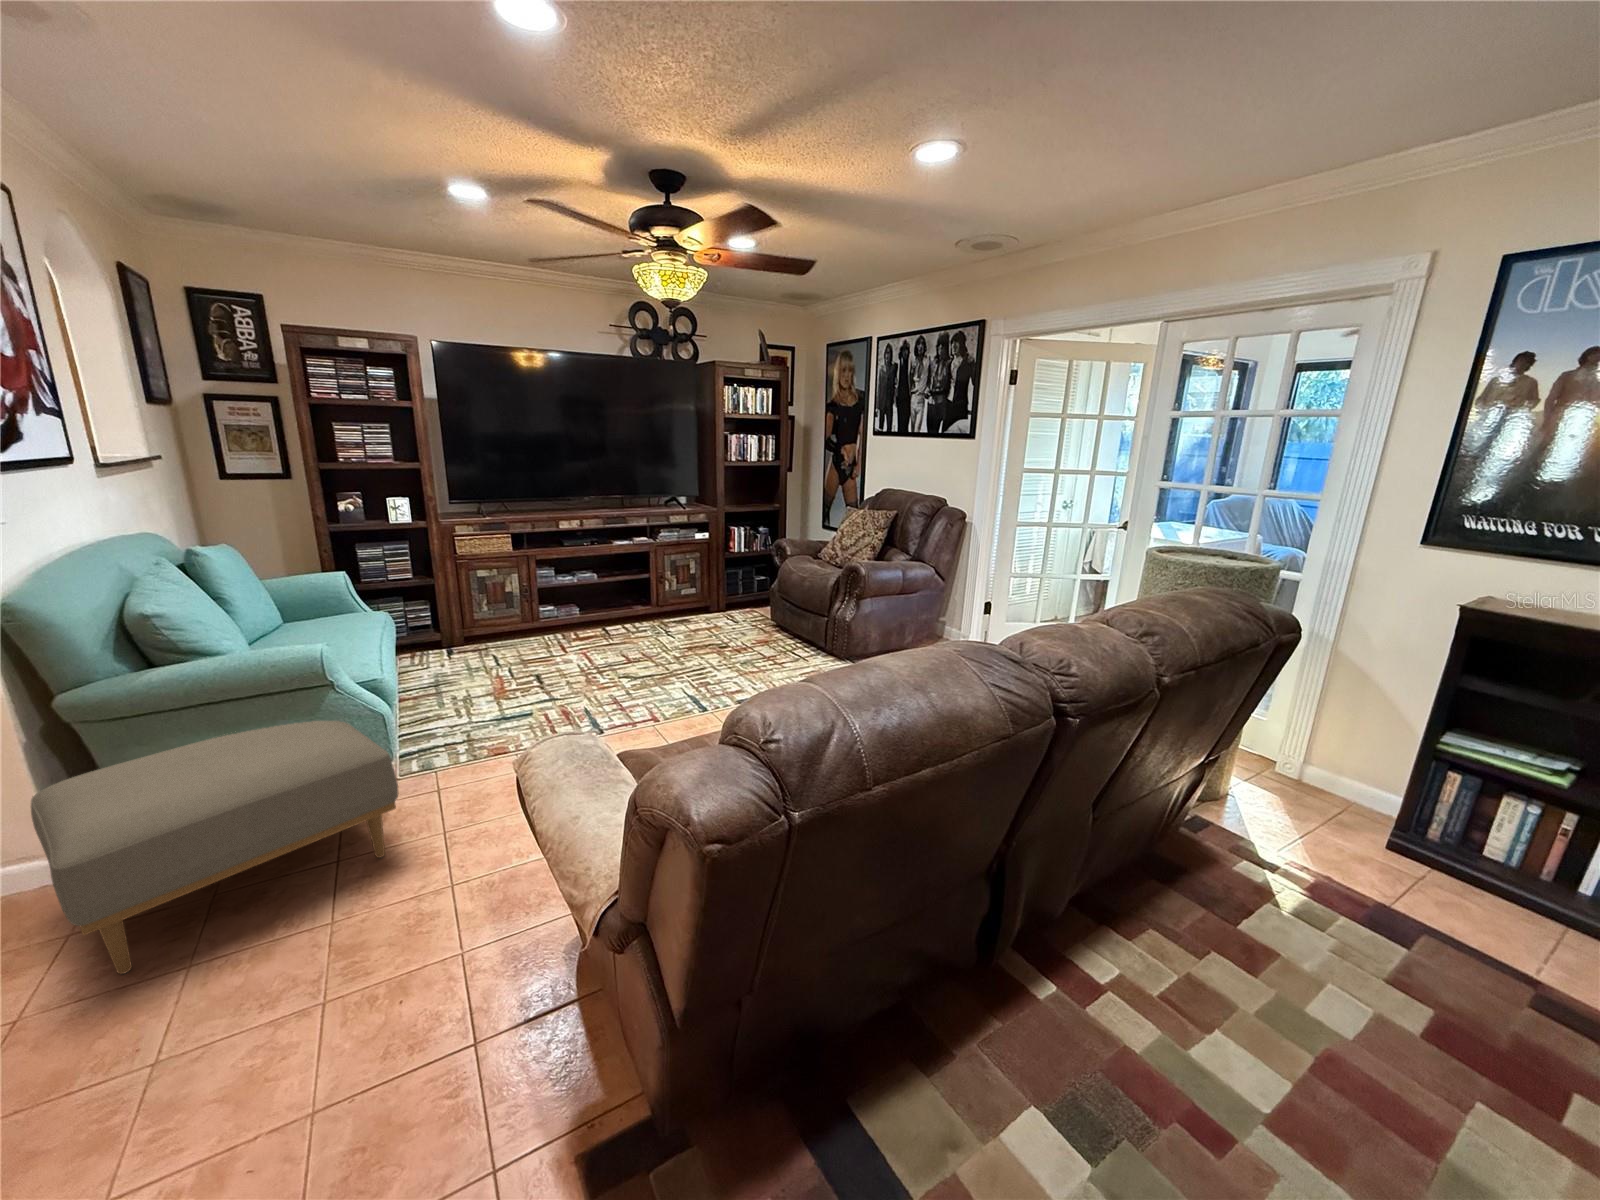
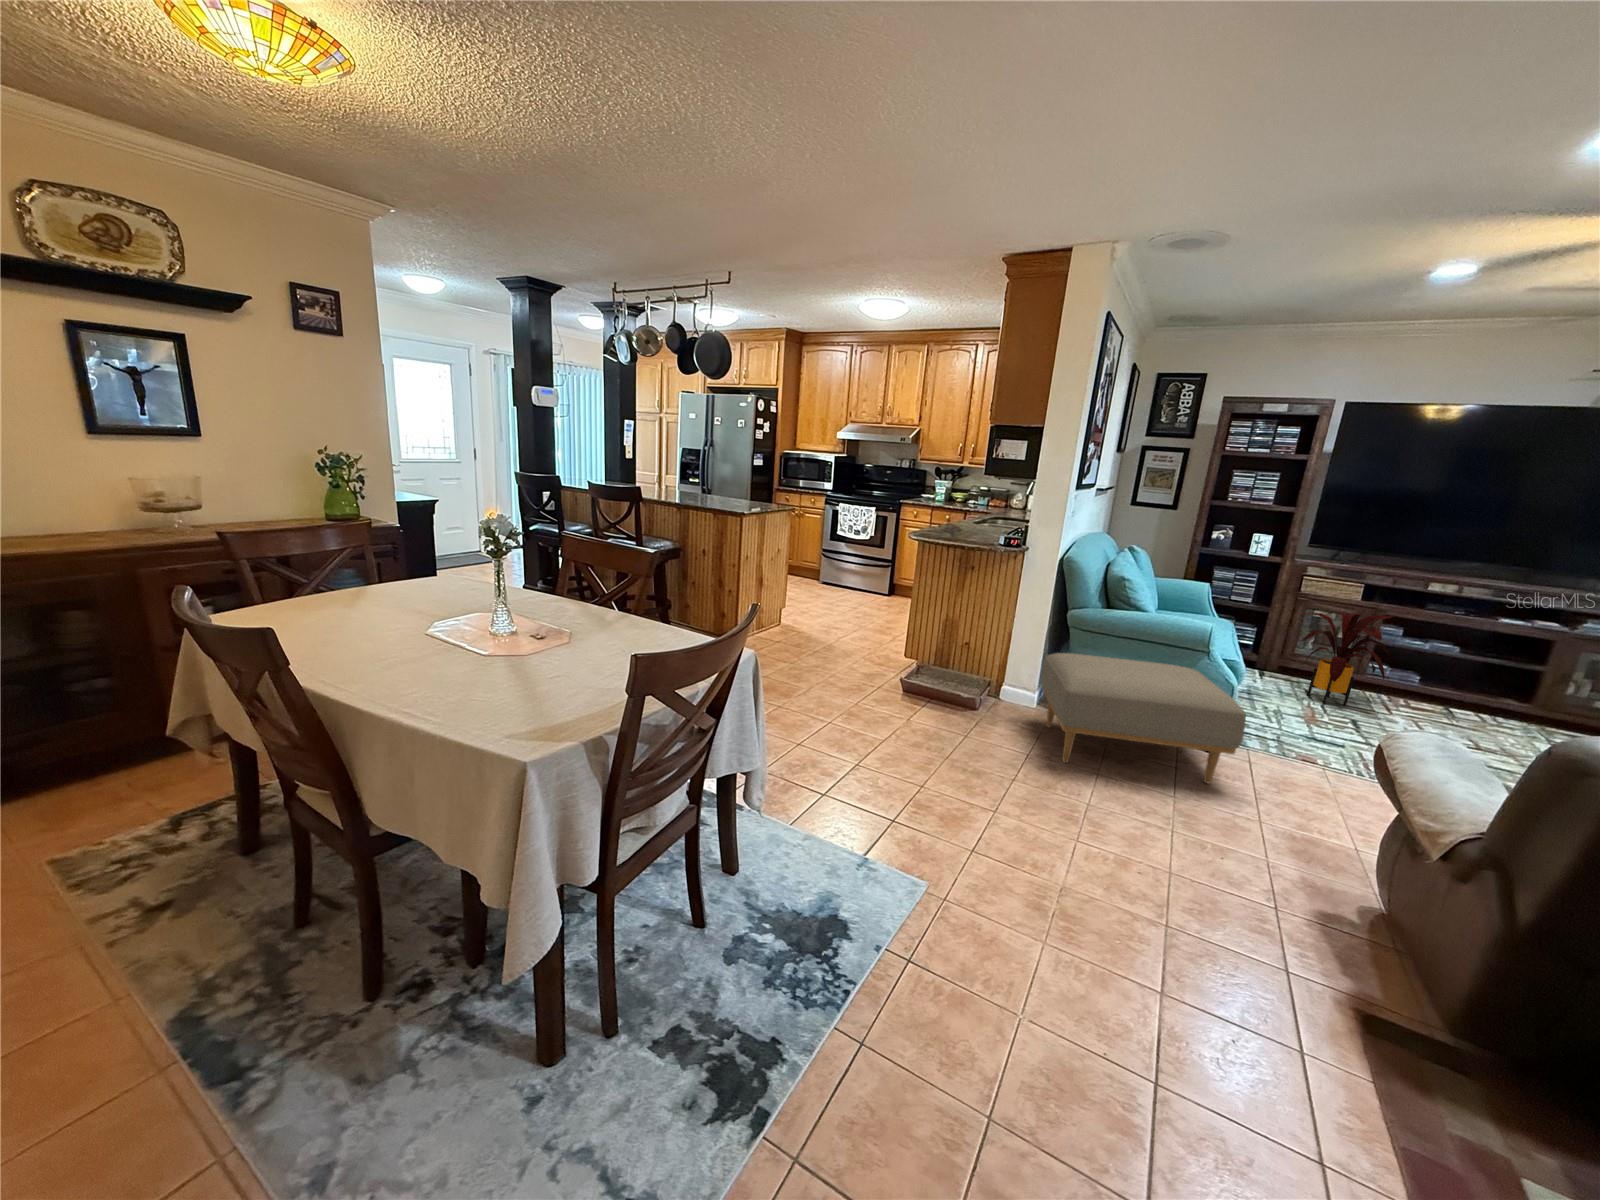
house plant: none [461,562,553,667] -> present [1301,611,1395,706]

